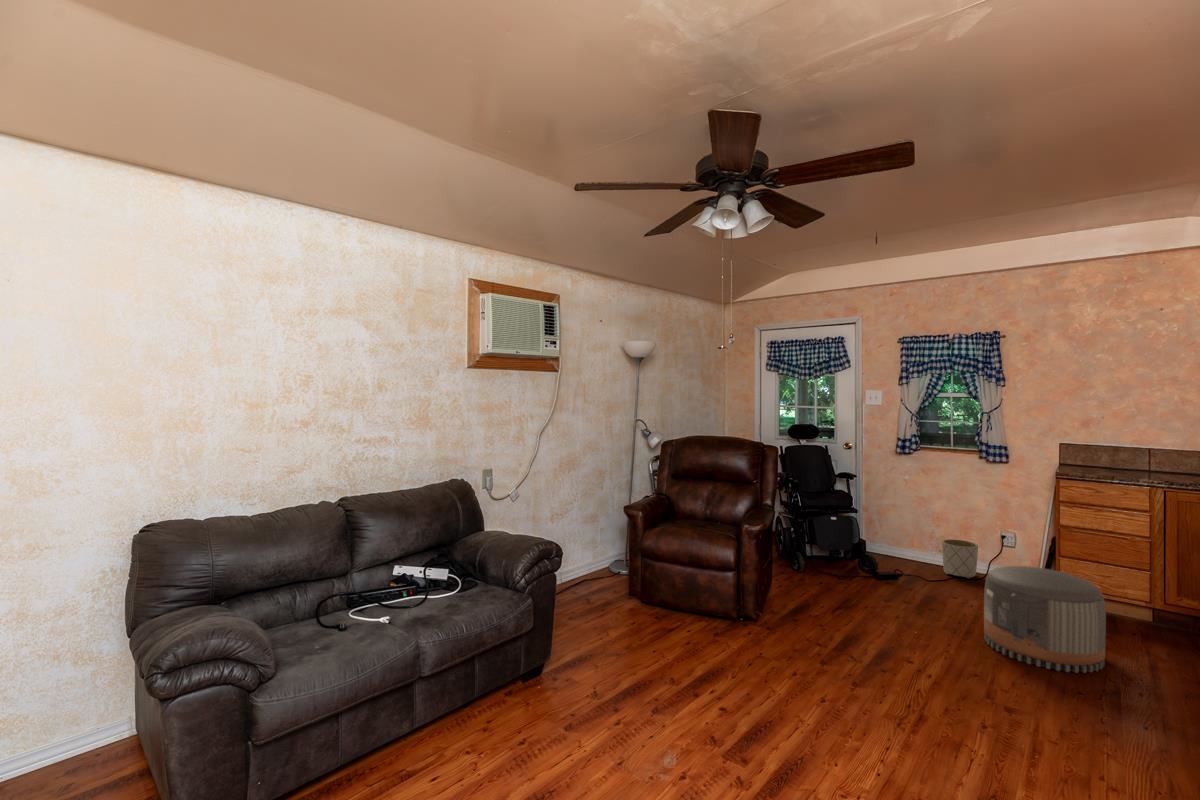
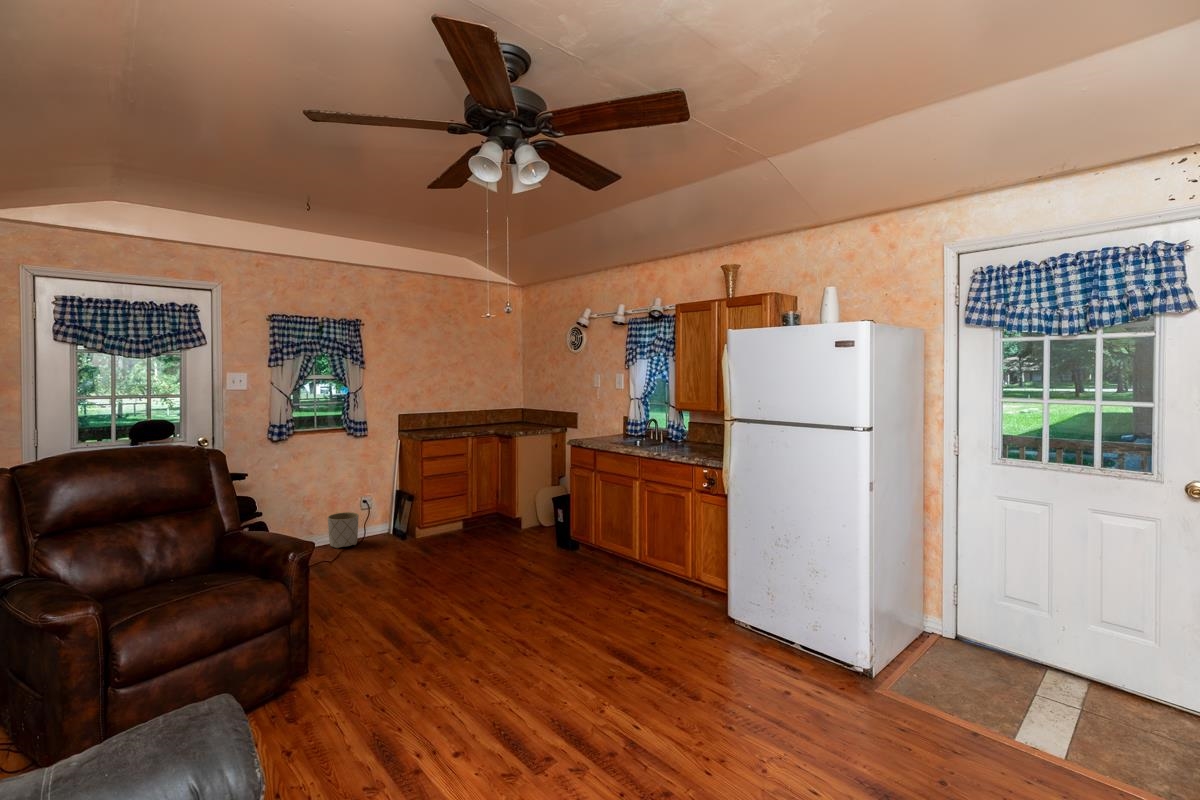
pouf: present [984,566,1106,673] -> none [444,510,515,582]

